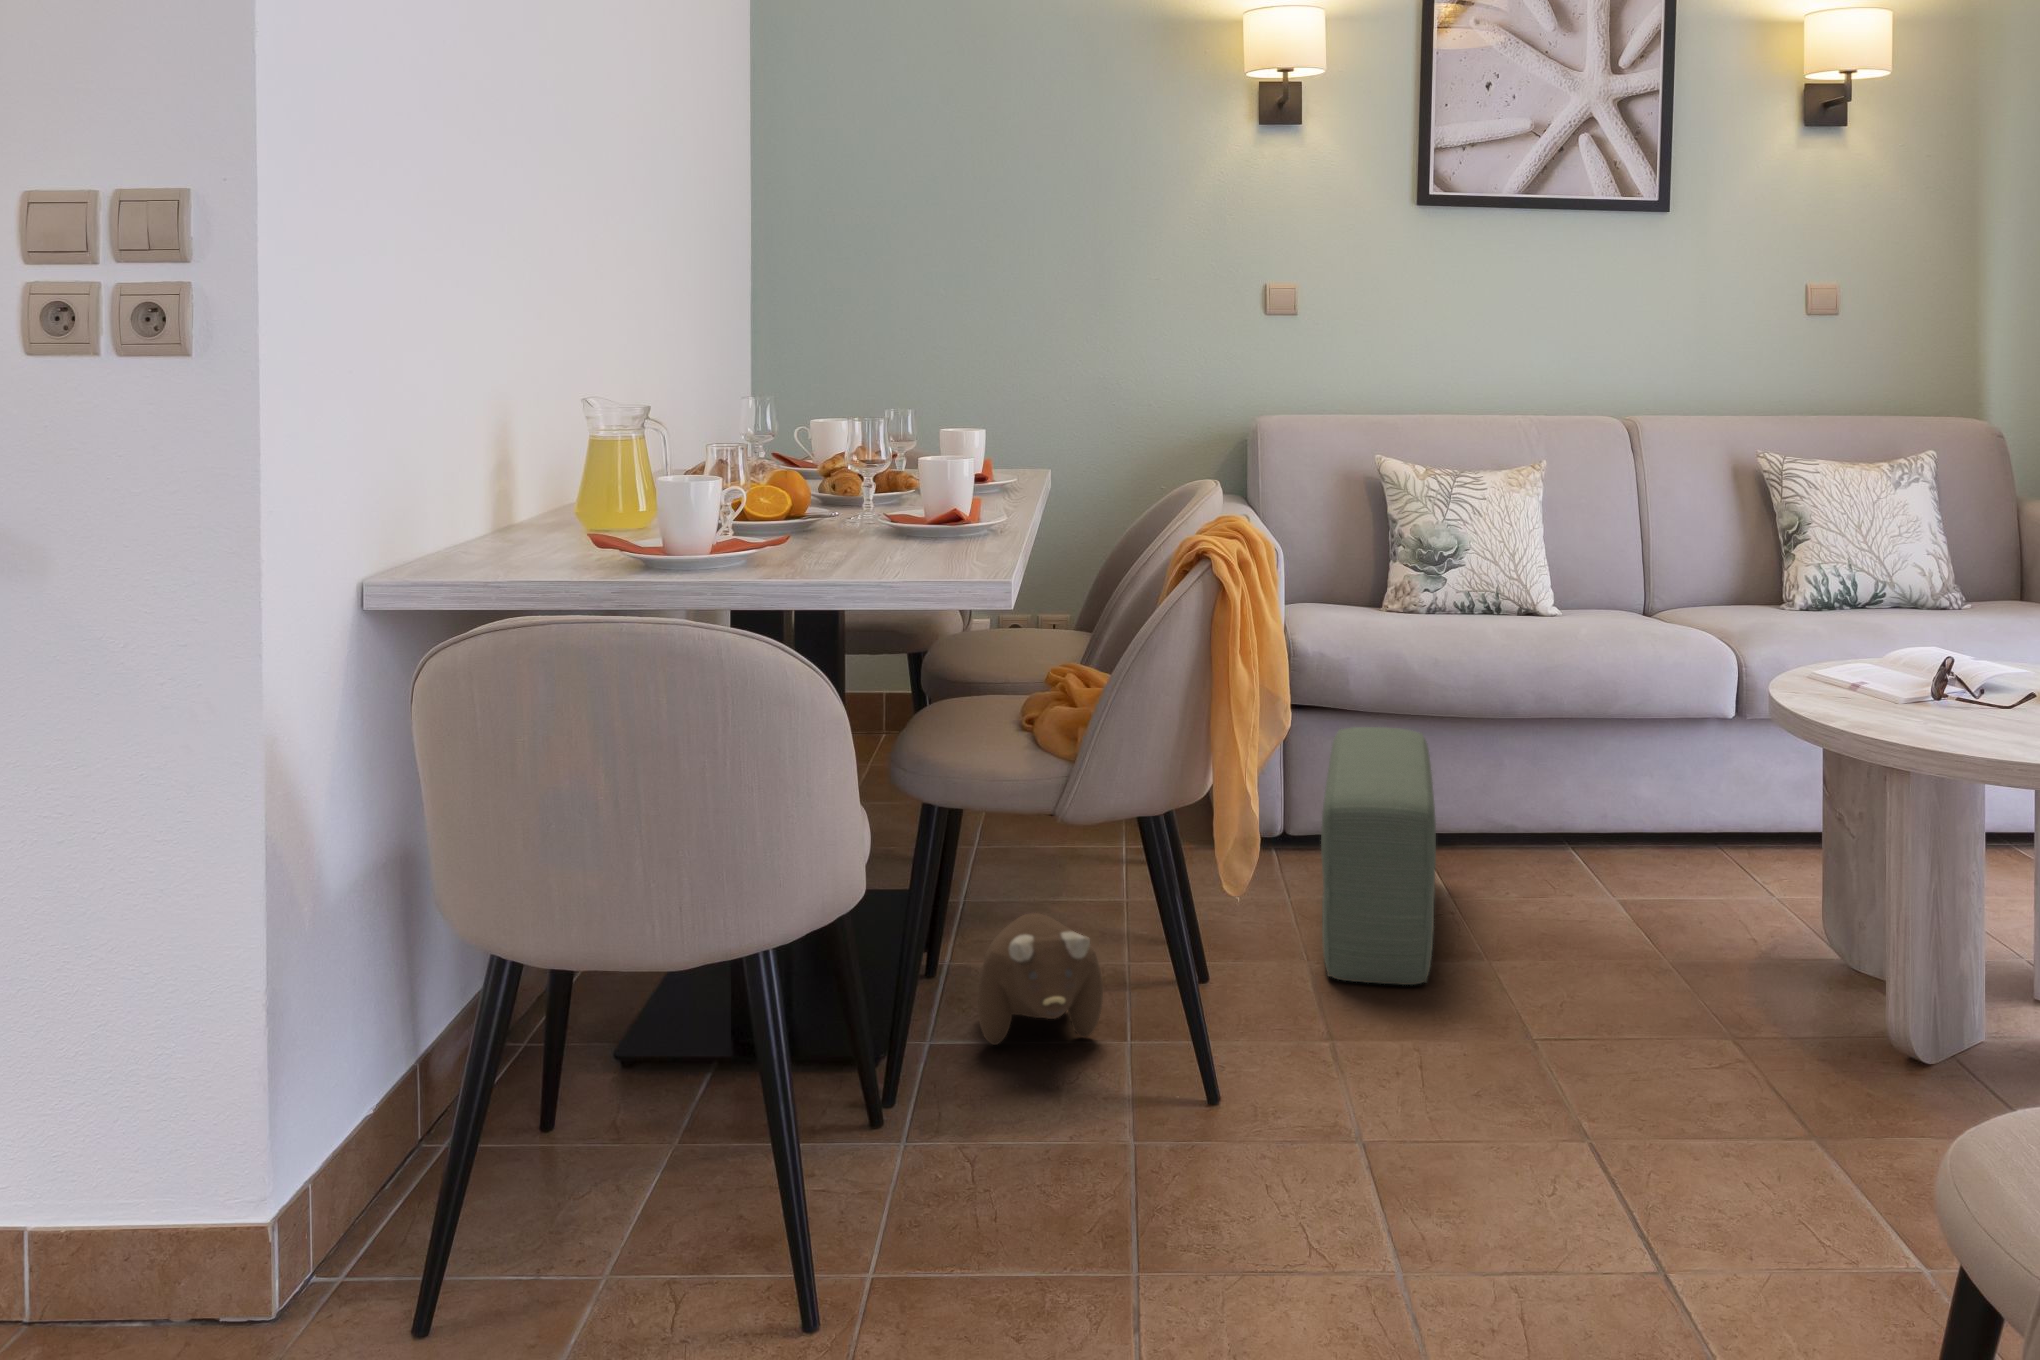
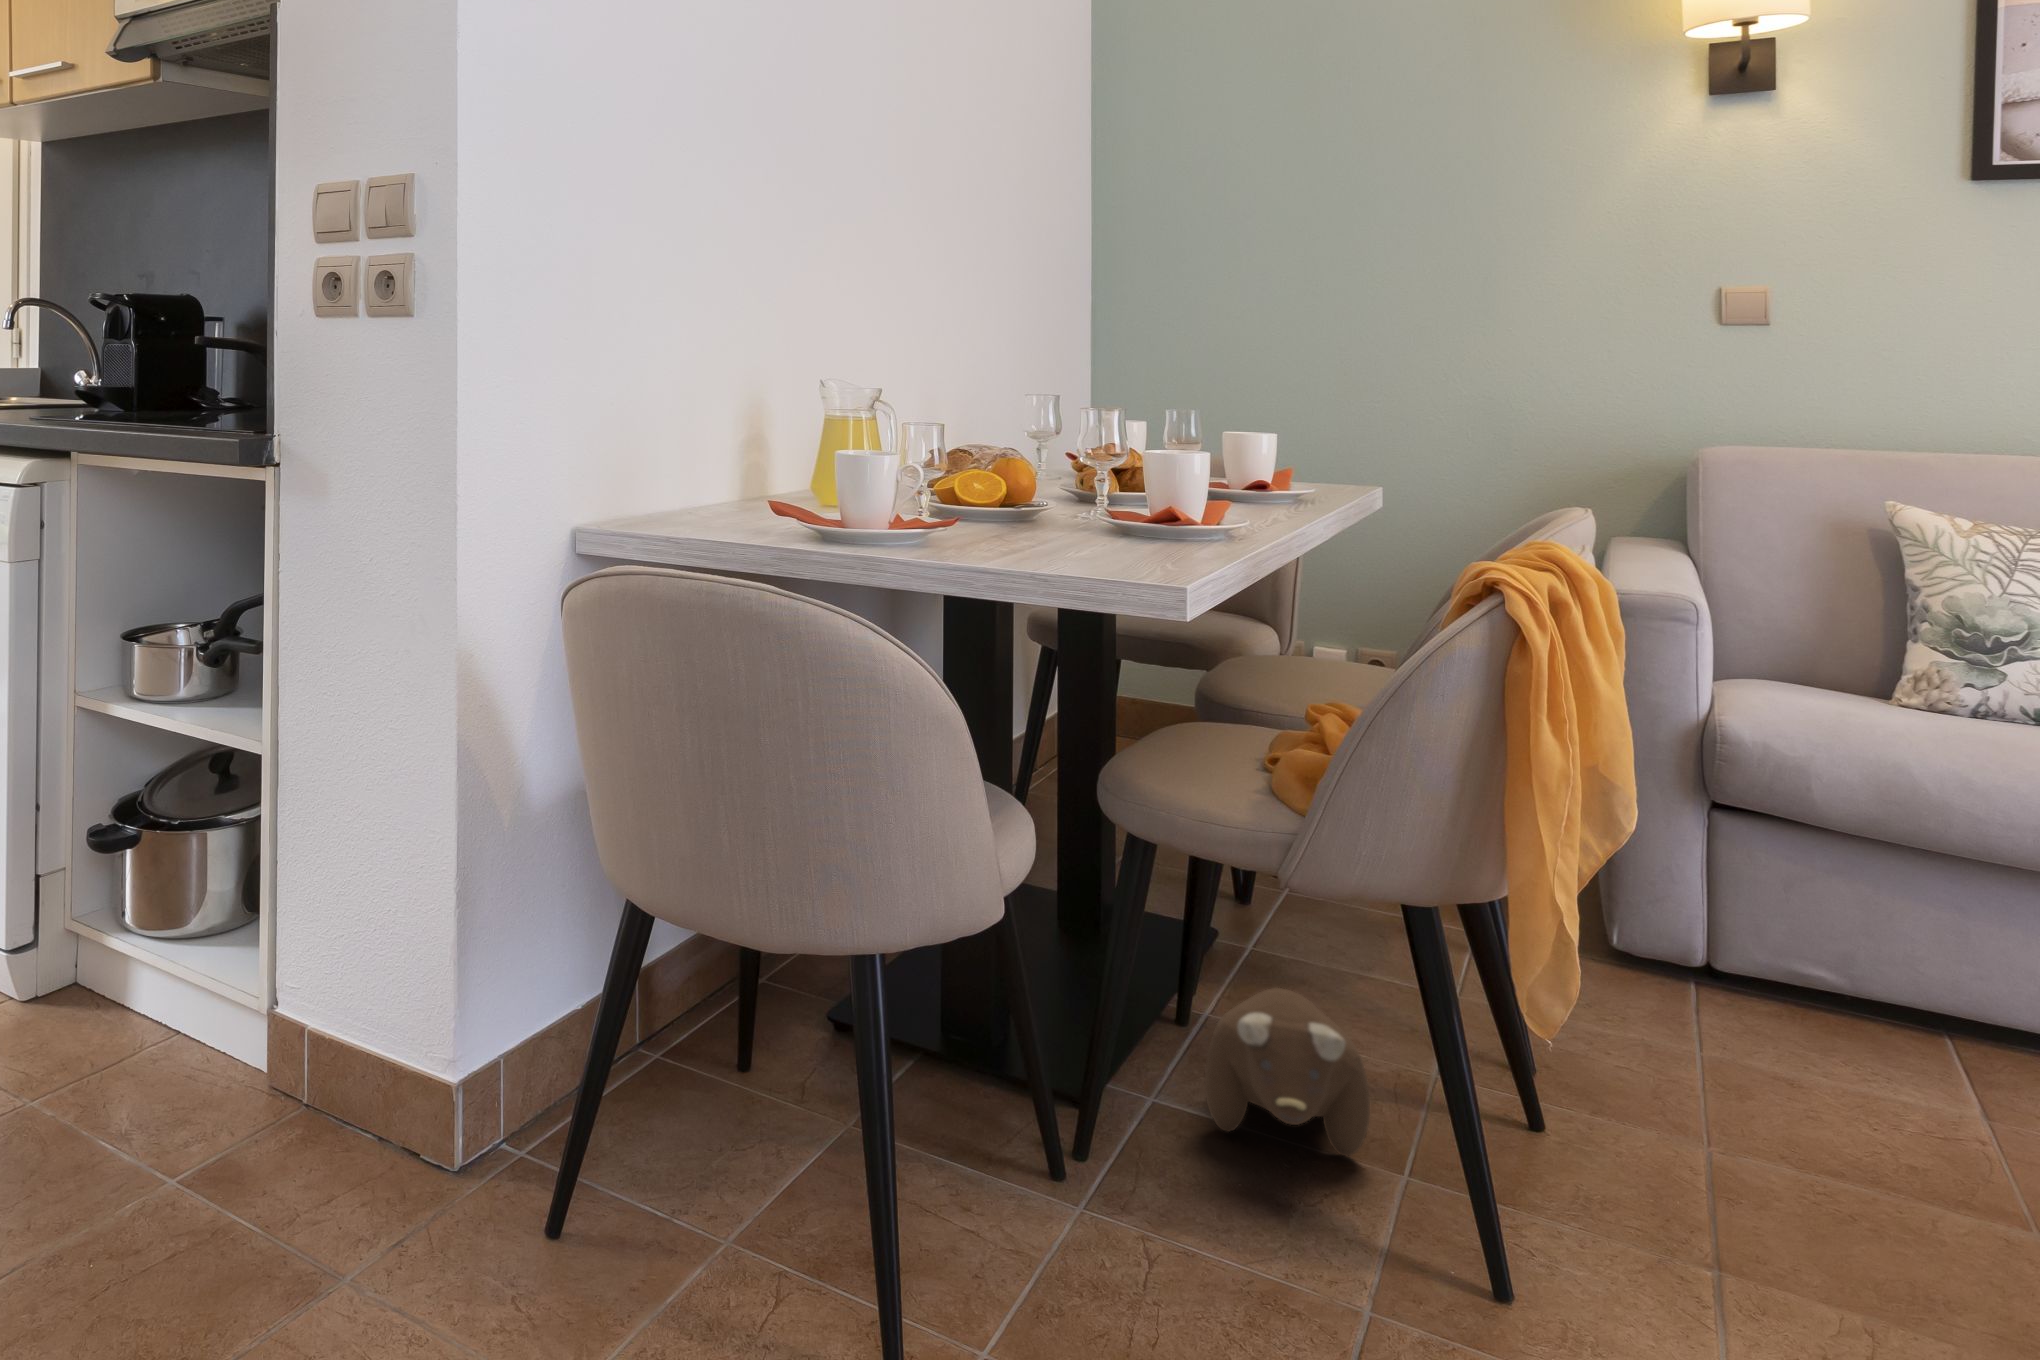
pouf: present [1321,727,1436,985] -> none [1734,845,1949,1234]

